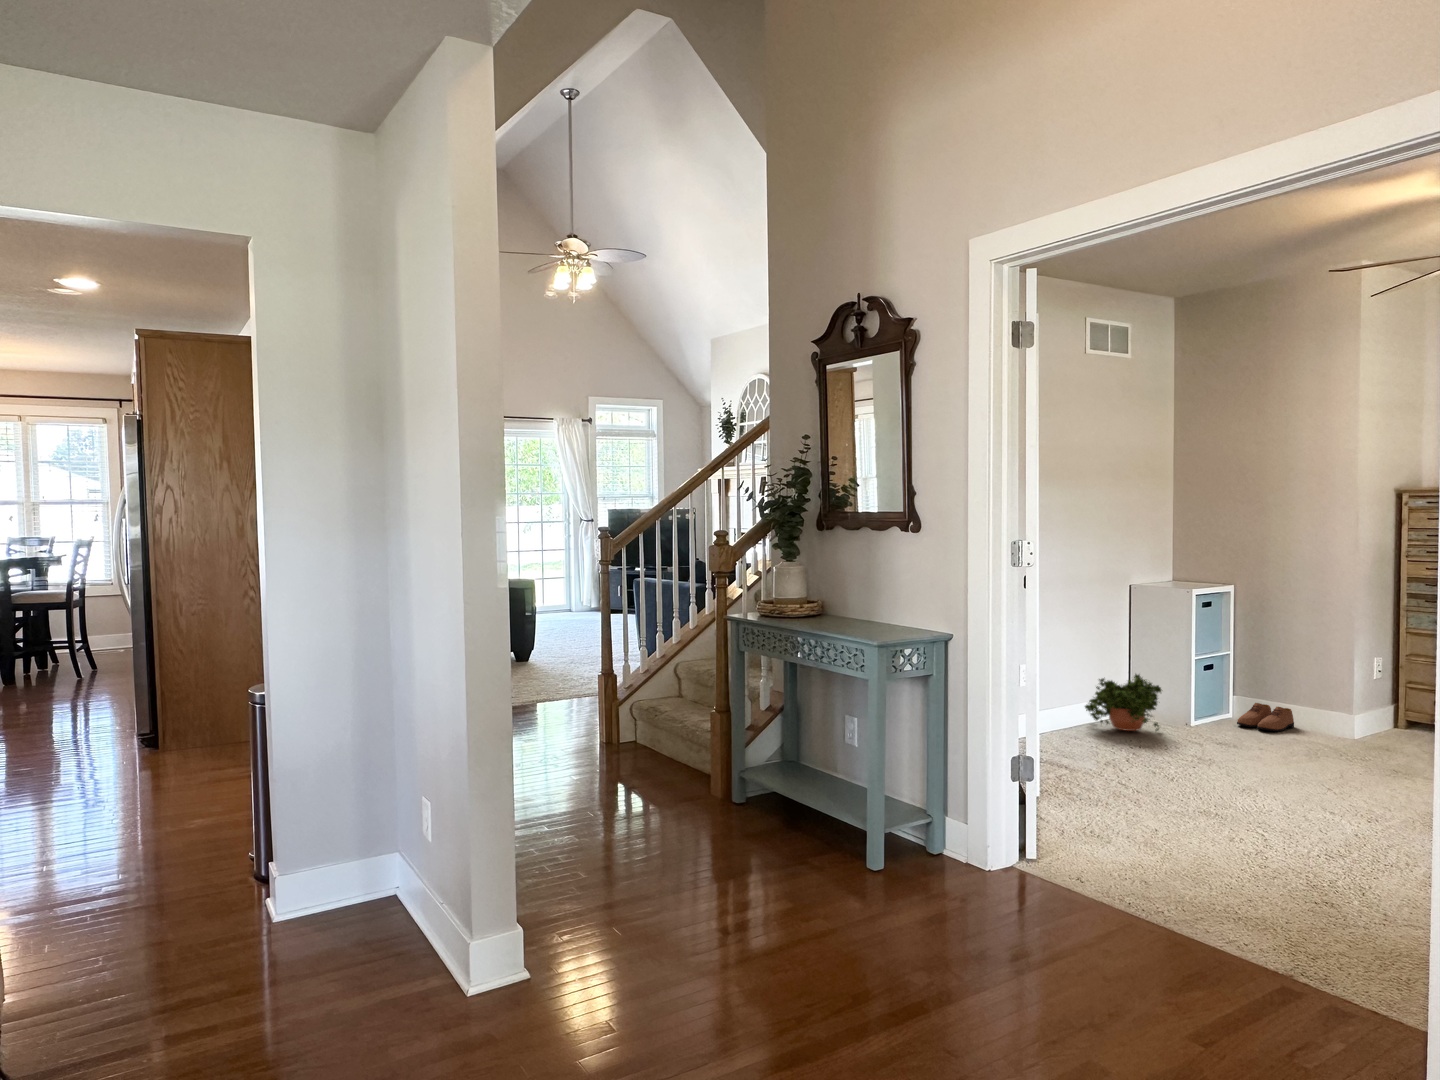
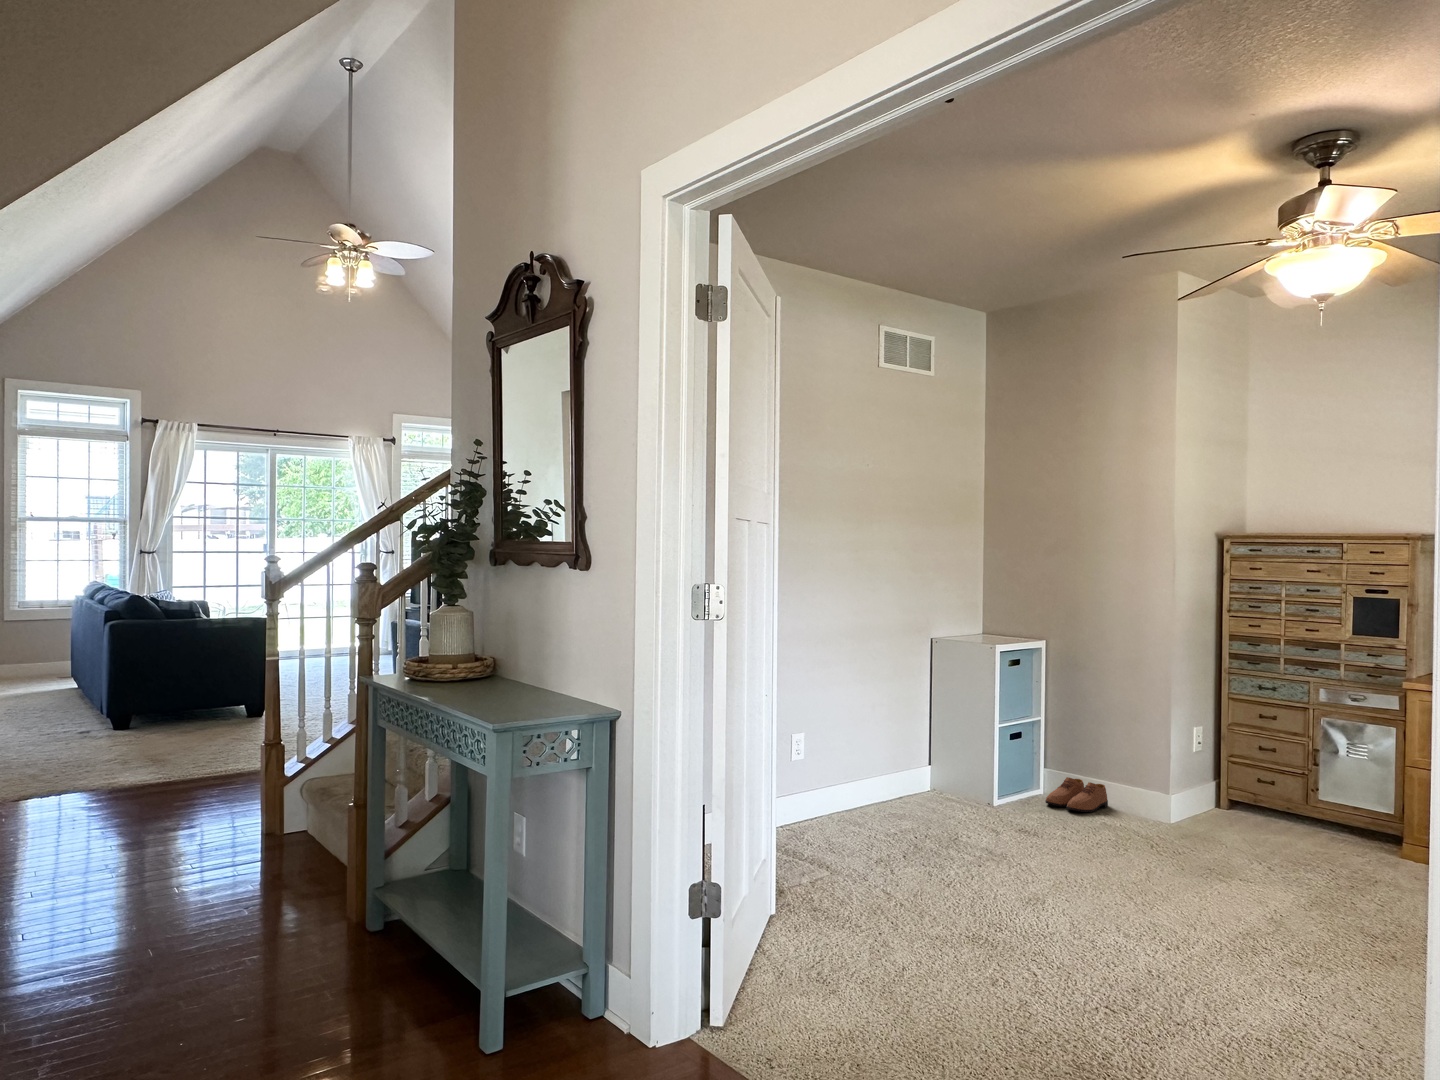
potted plant: present [1085,674,1161,731] -> none [871,742,961,815]

